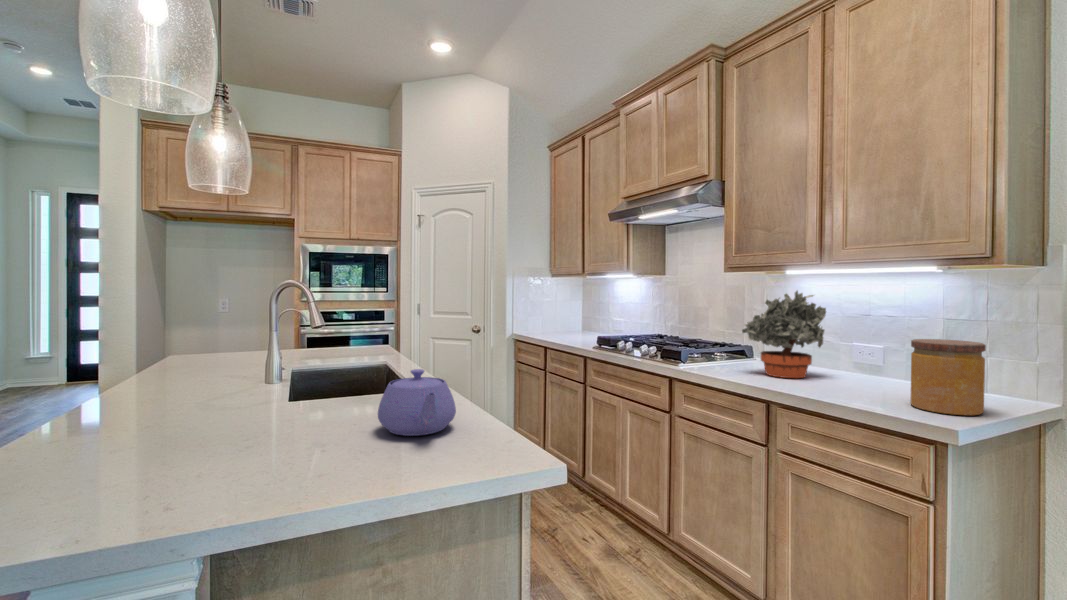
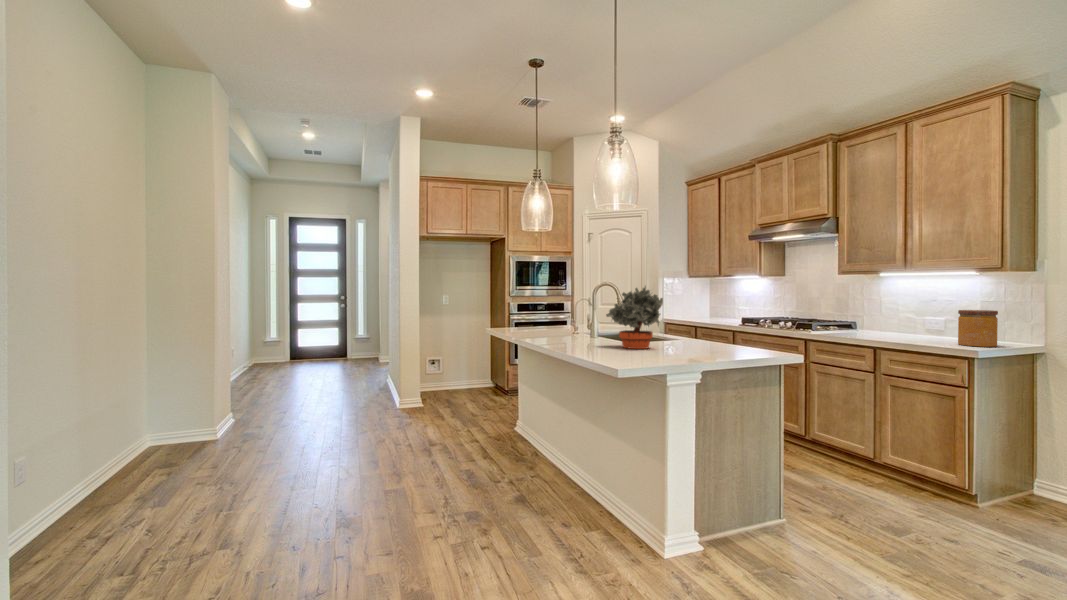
potted plant: present [742,291,826,378] -> present [606,286,663,349]
teapot: present [378,369,456,436] -> none [696,321,736,348]

